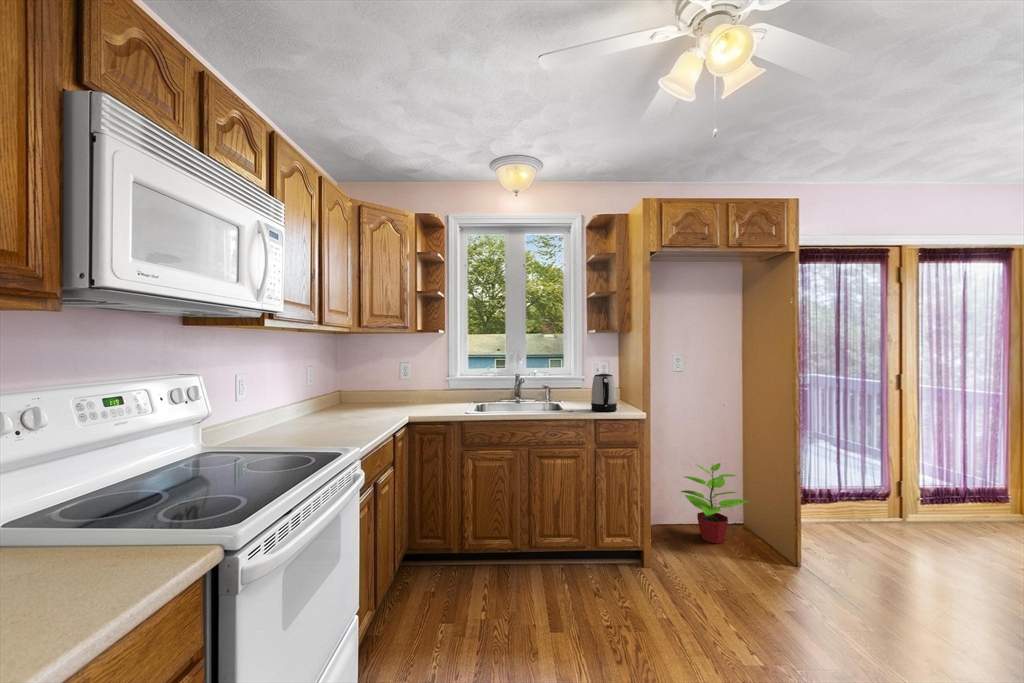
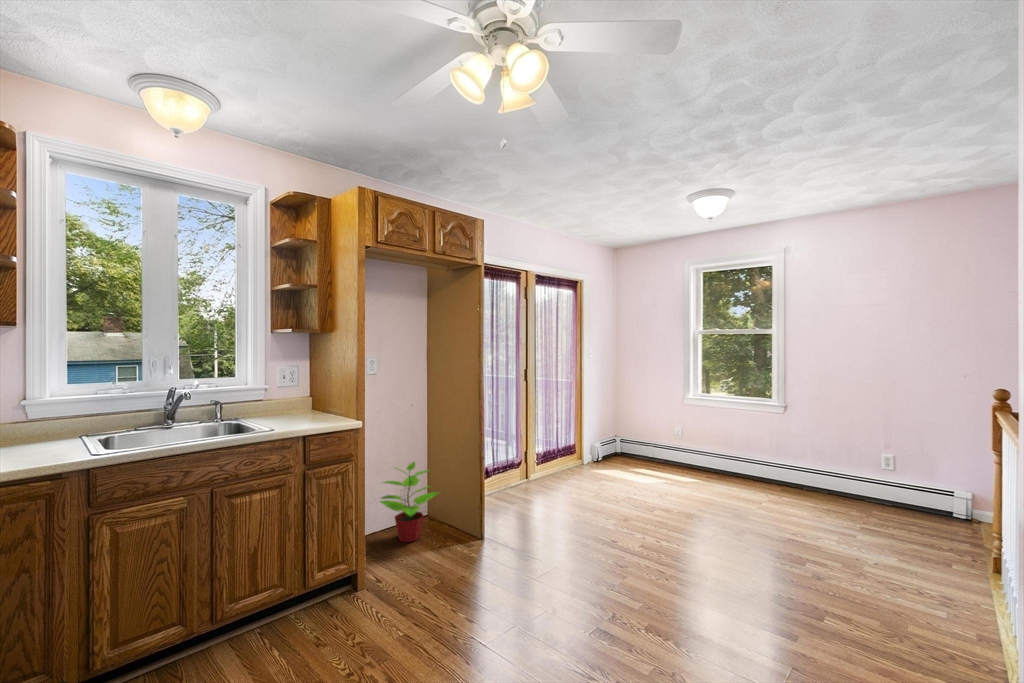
kettle: present [591,373,617,412] -> none [293,380,325,426]

